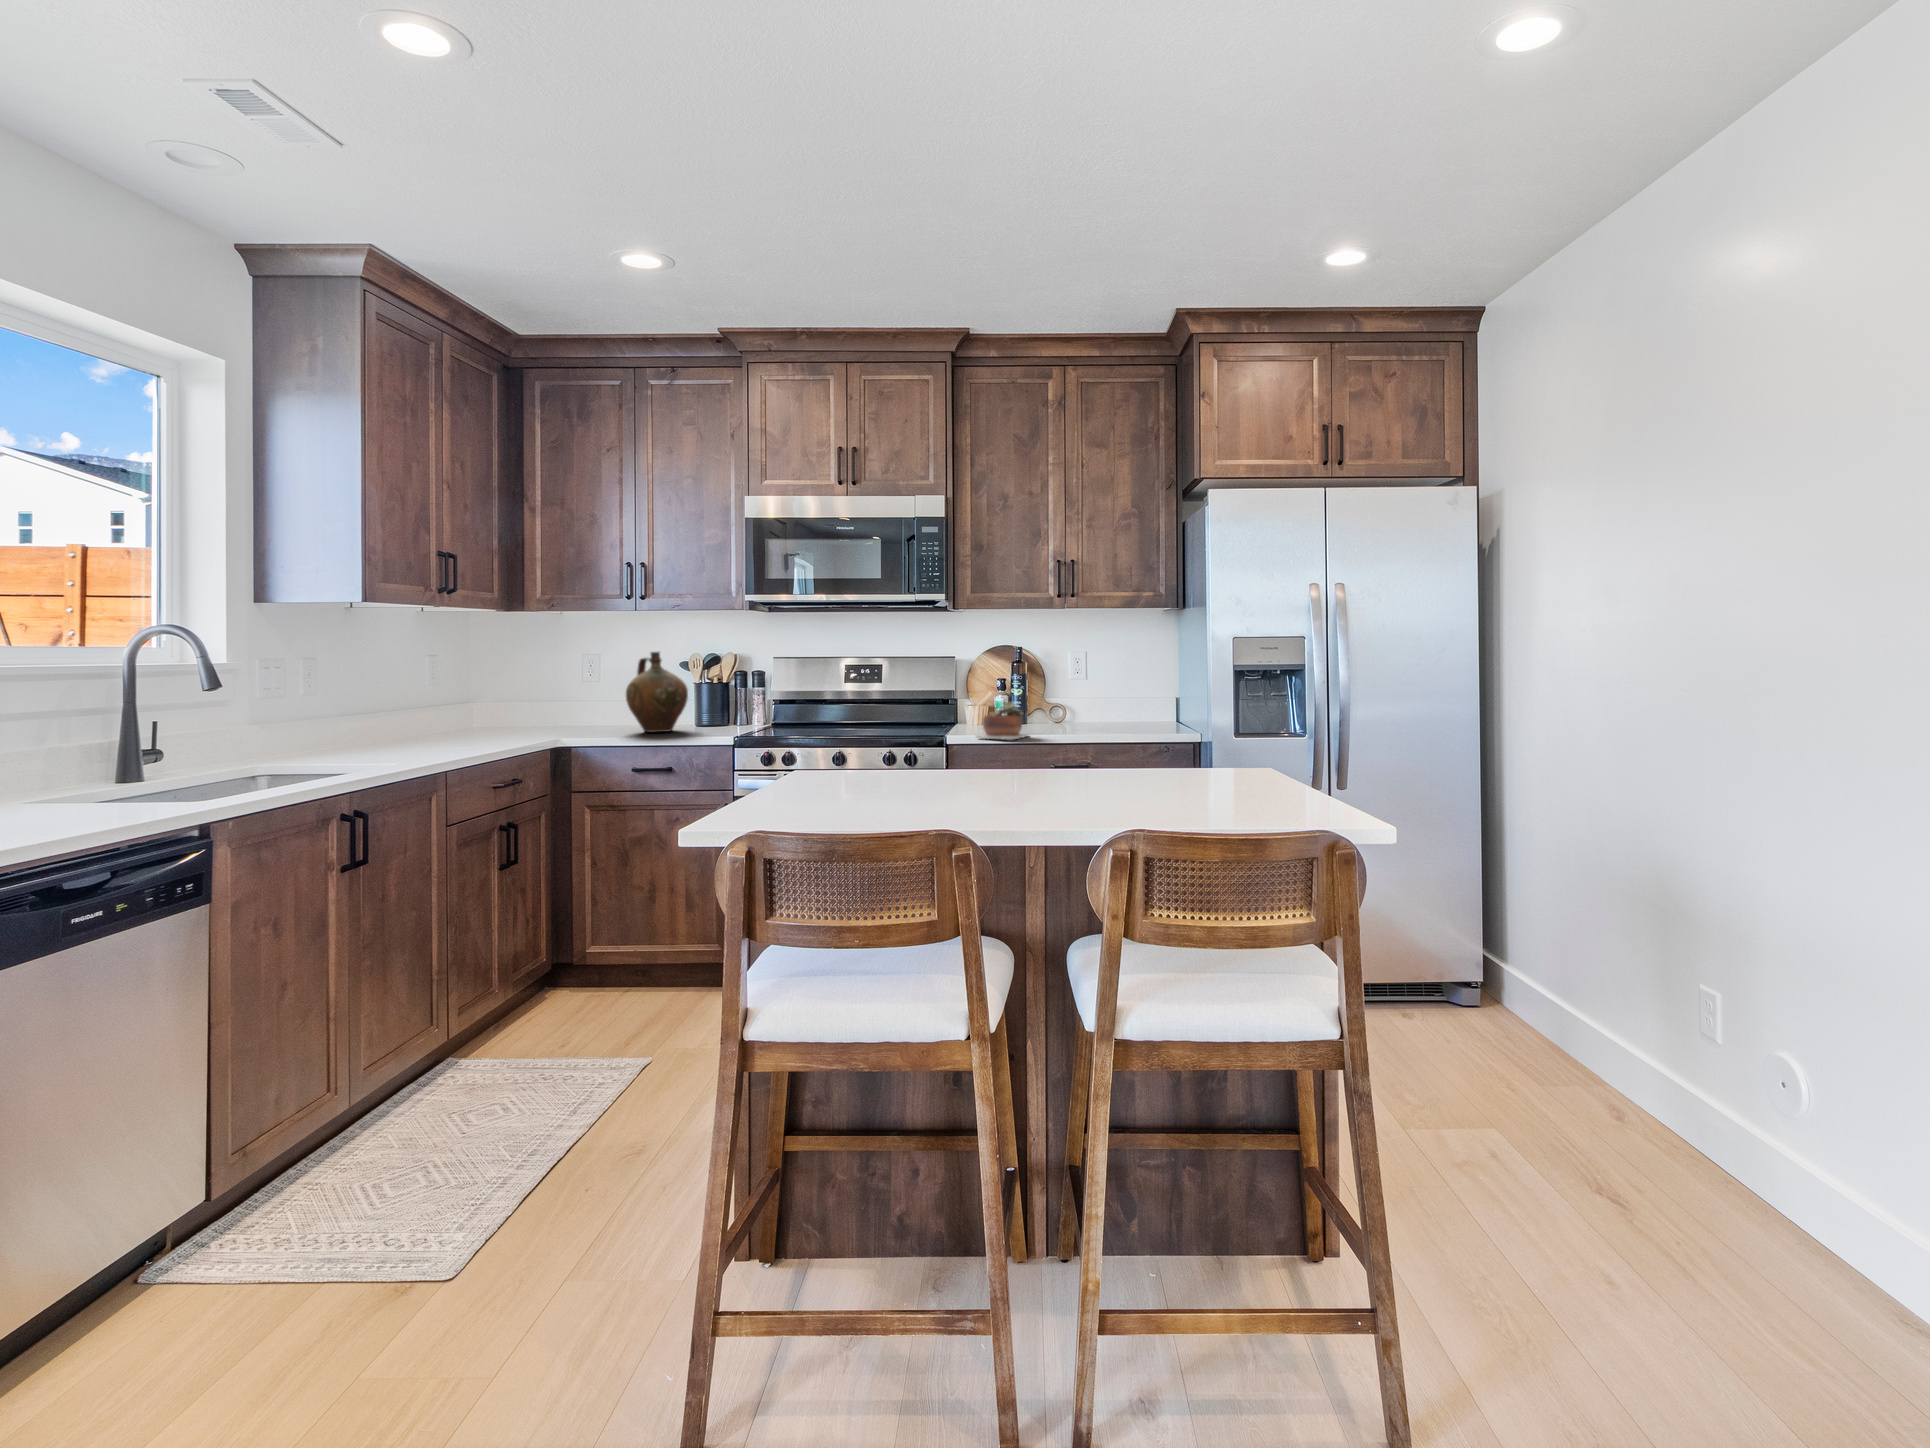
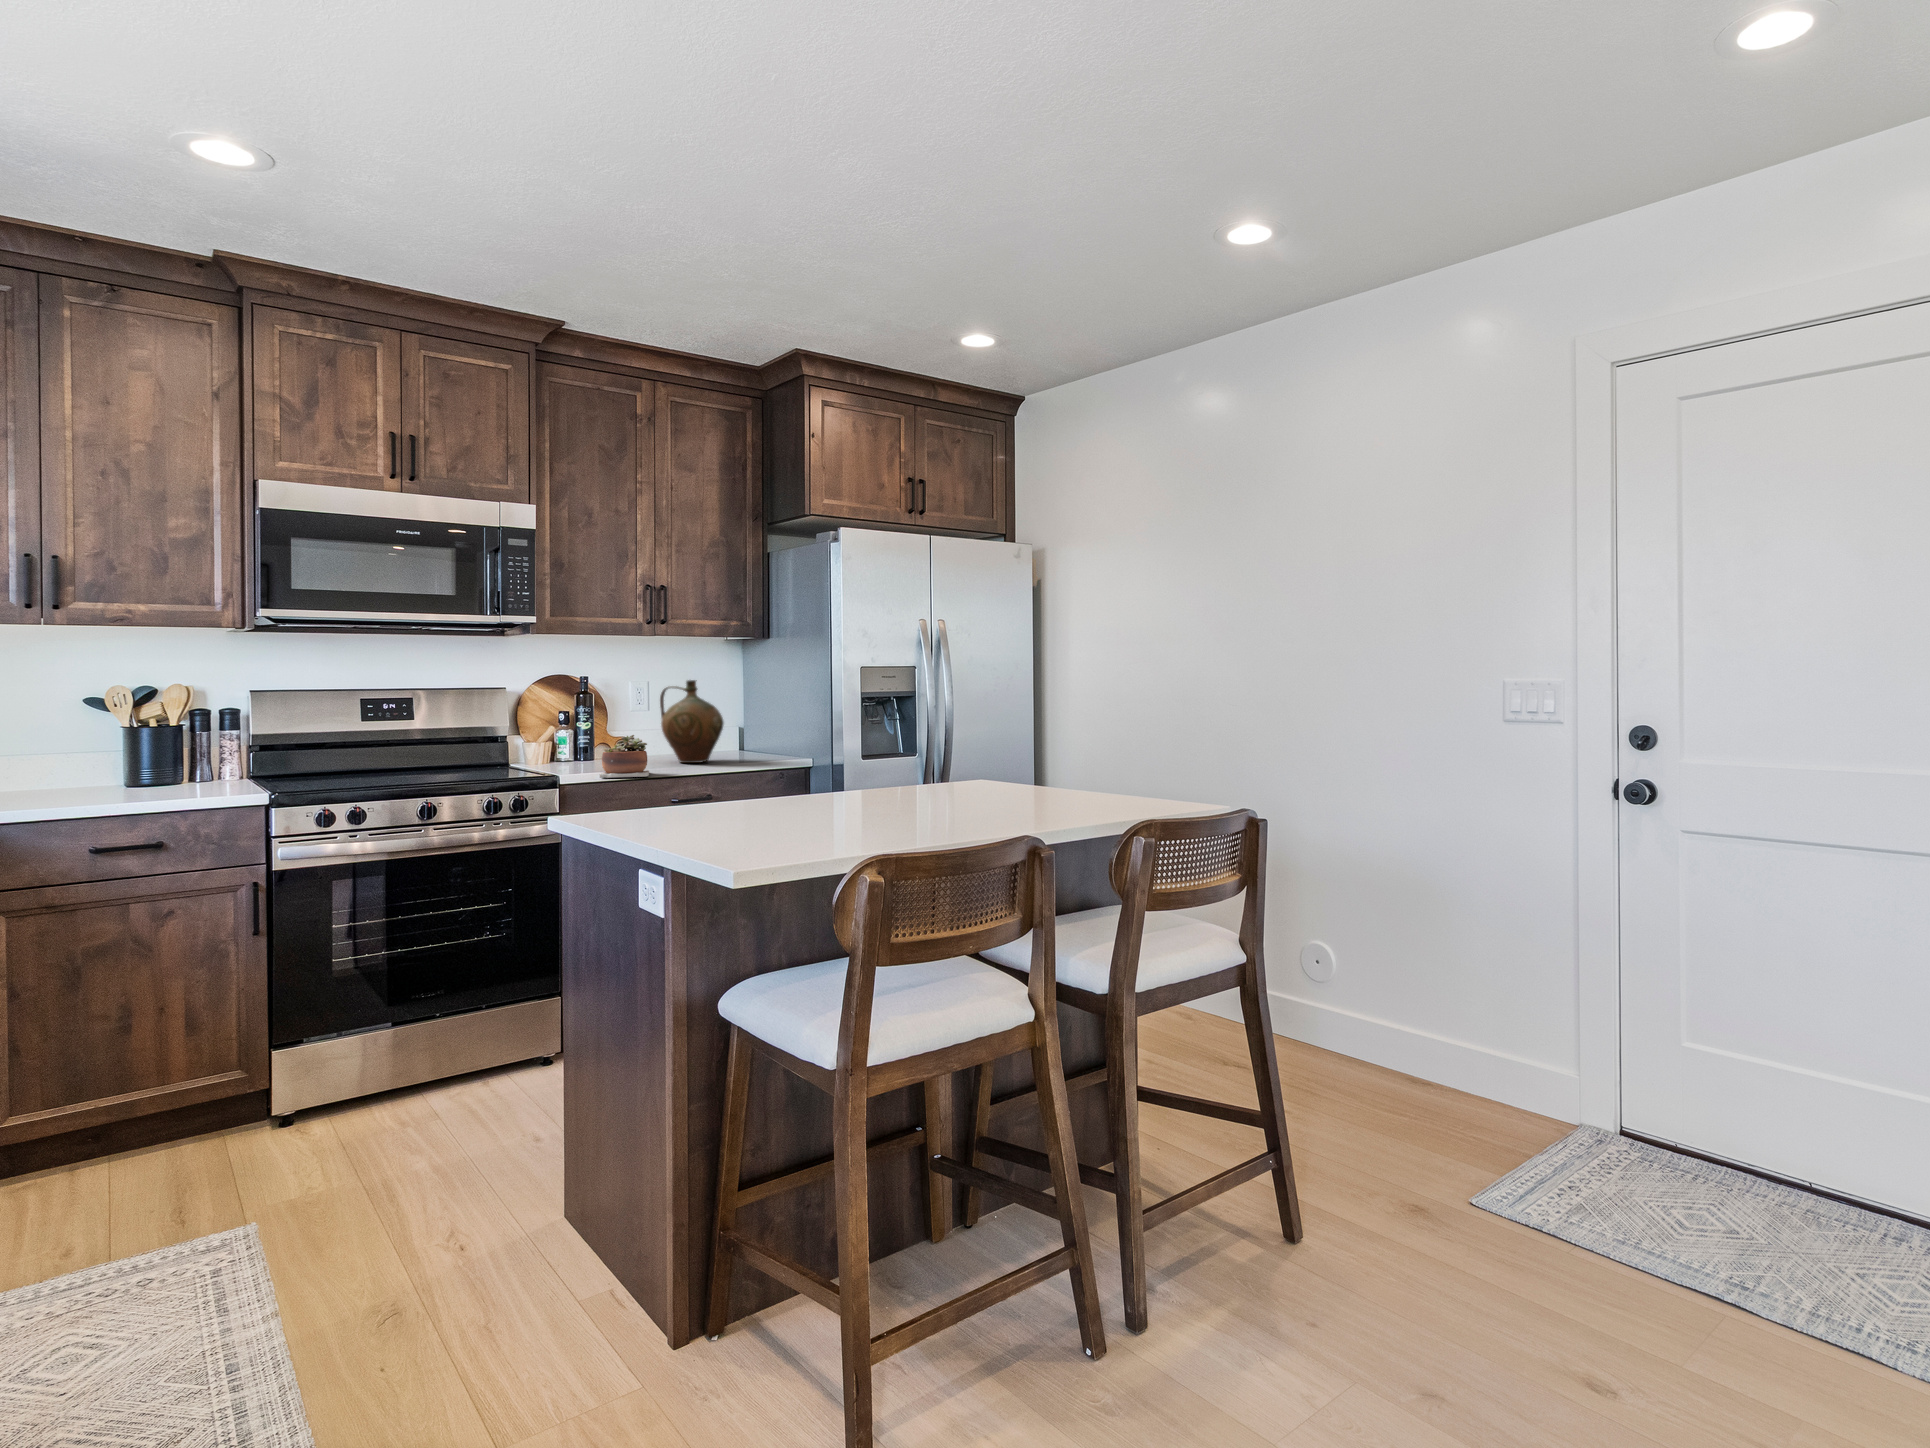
ceramic jug: present [626,652,688,732] -> present [660,680,724,763]

